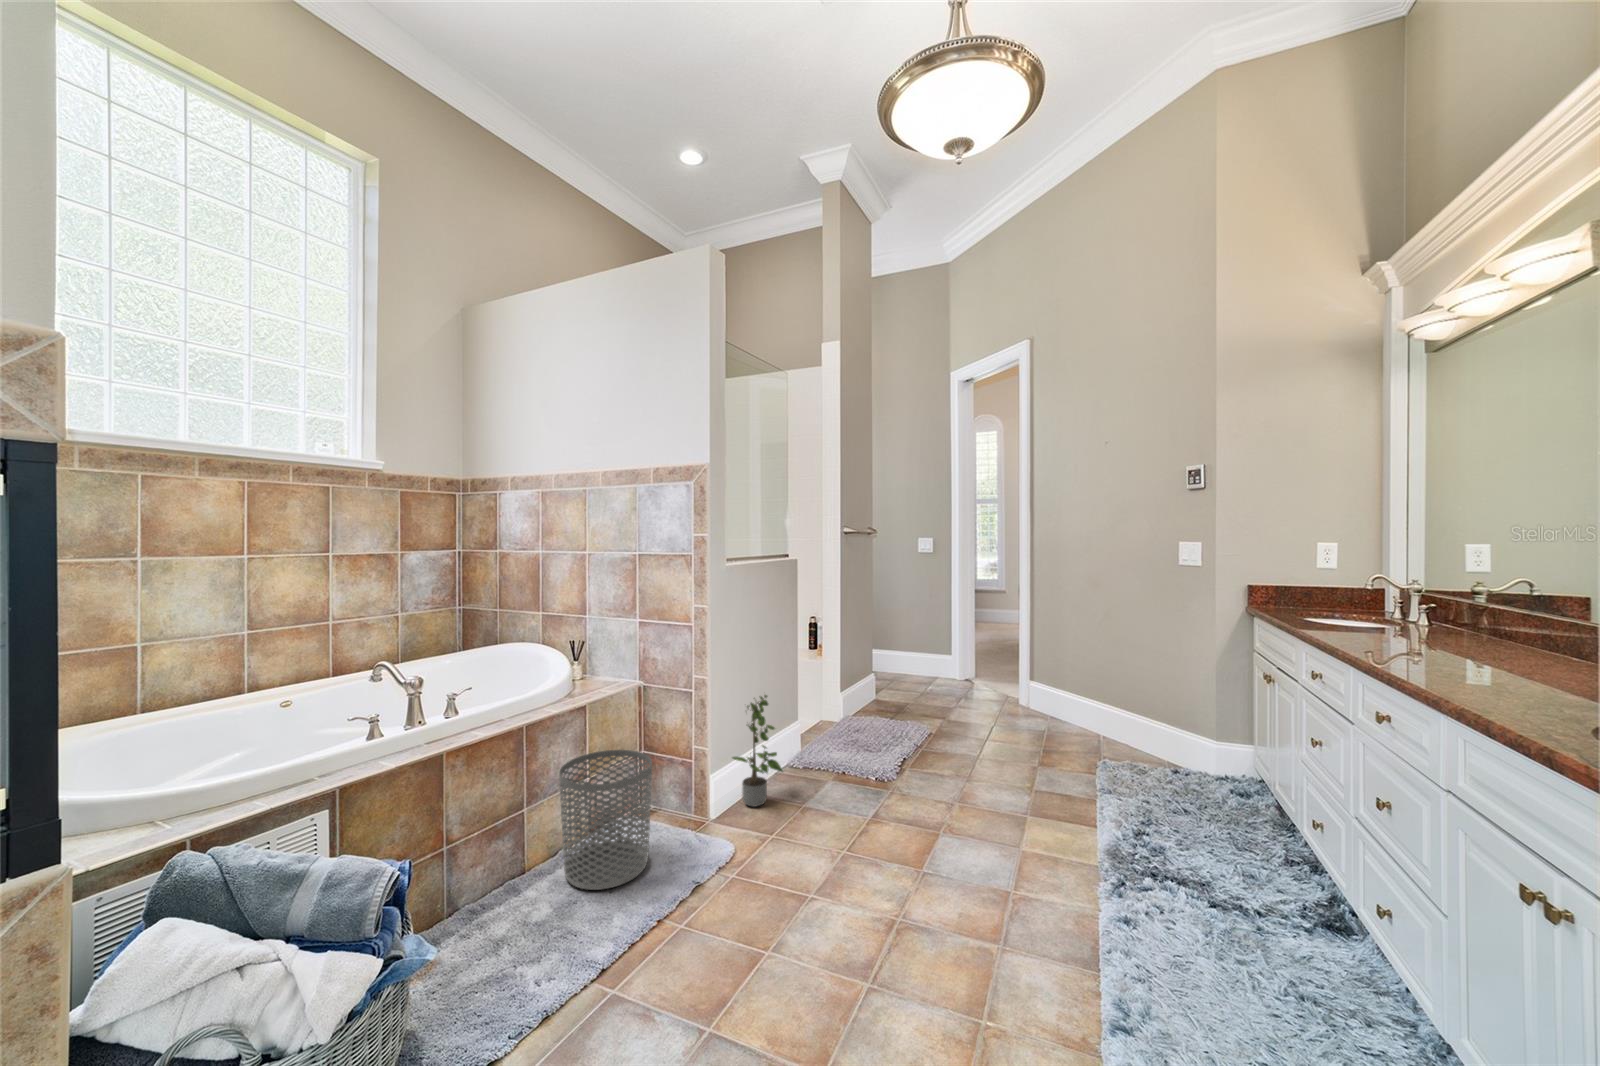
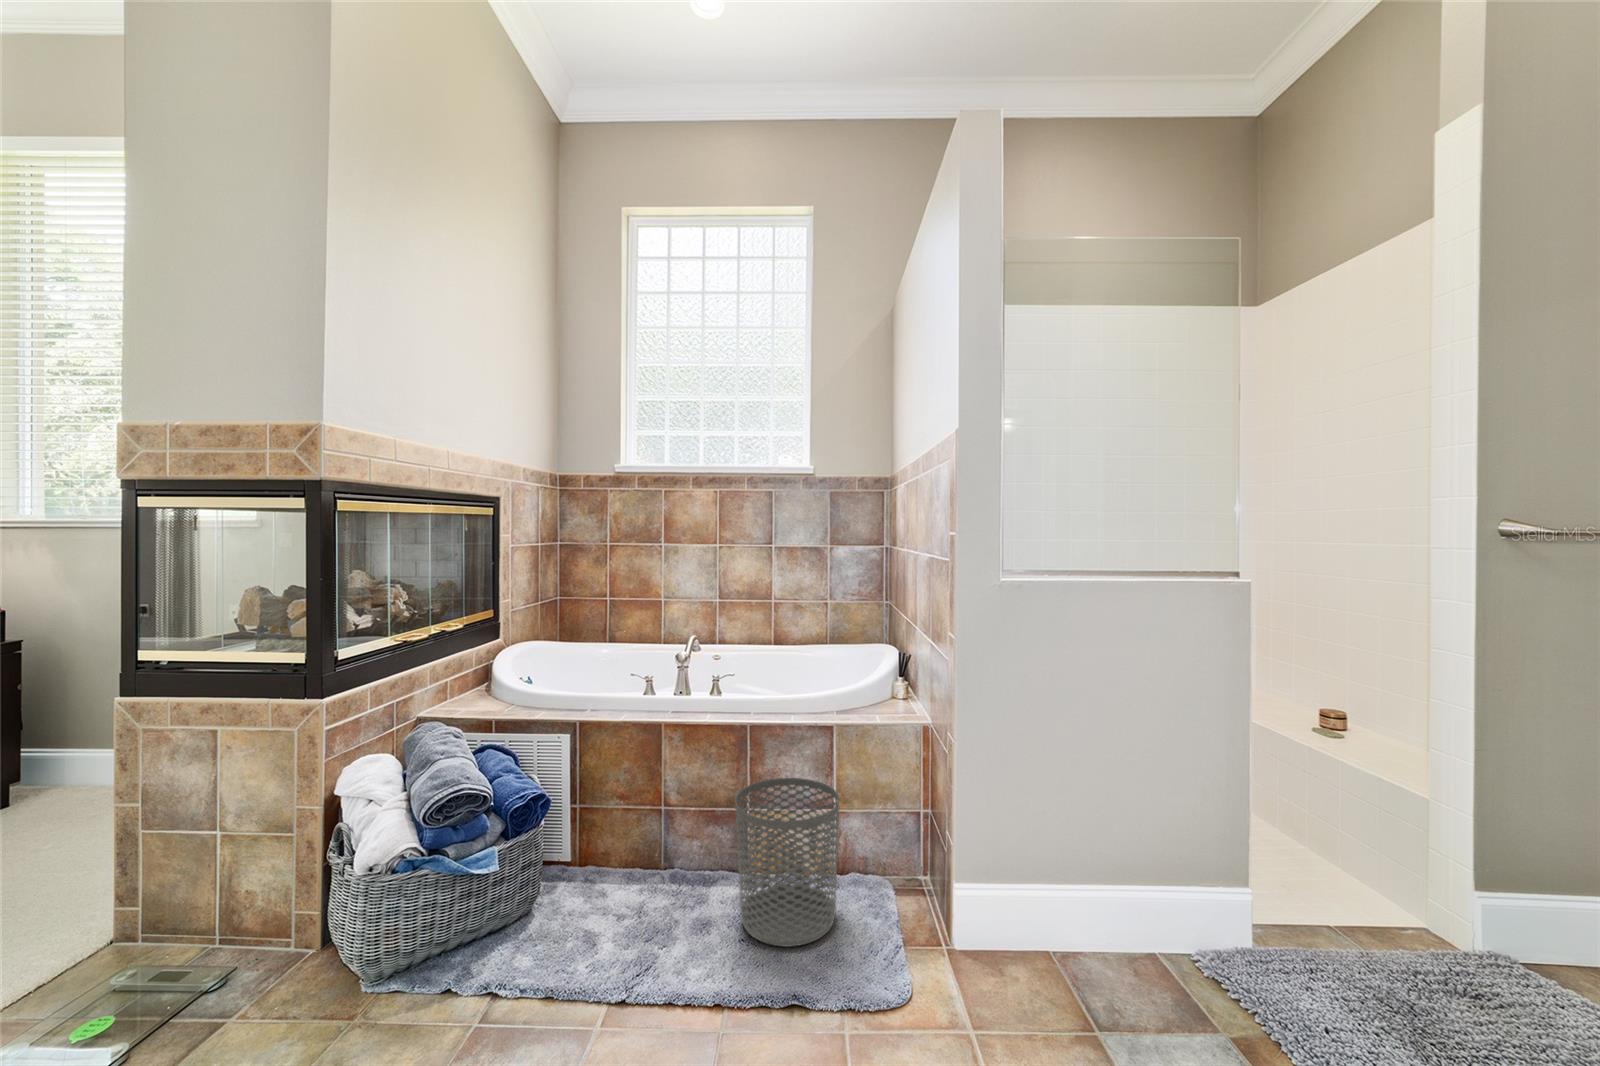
potted plant: present [733,695,782,807] -> none [993,796,1108,986]

